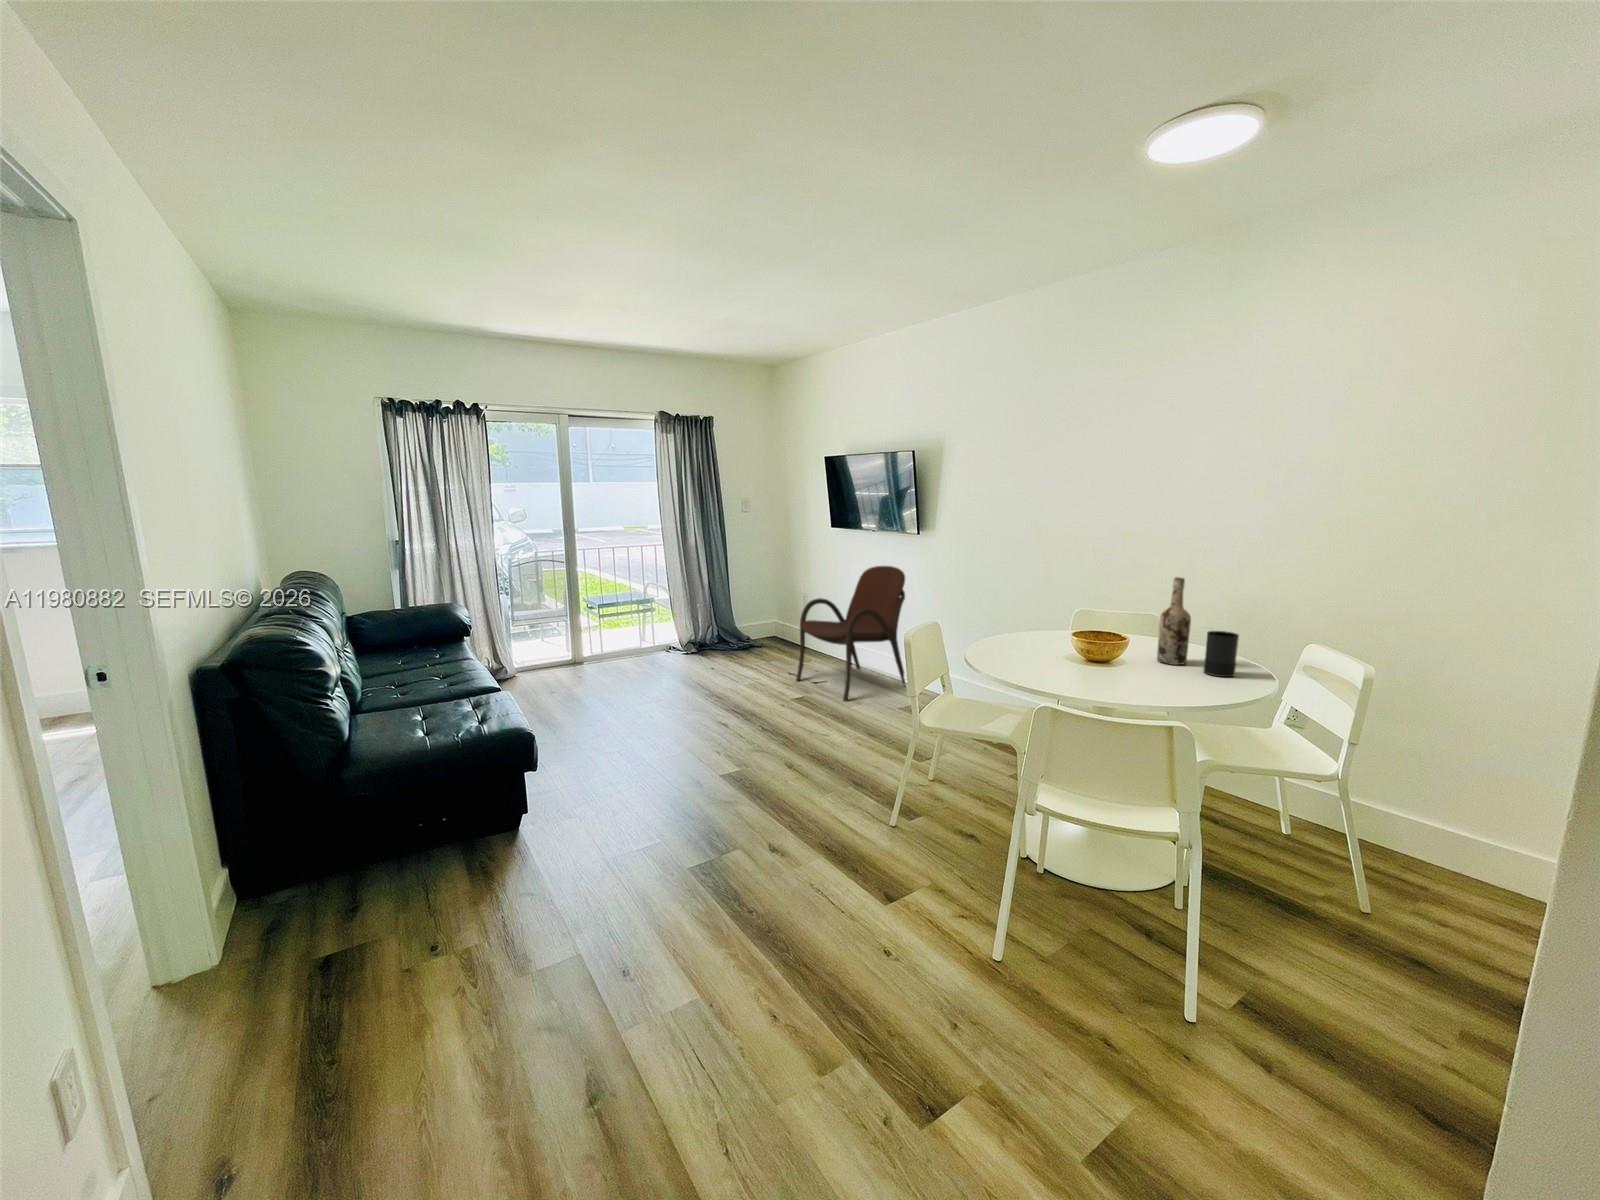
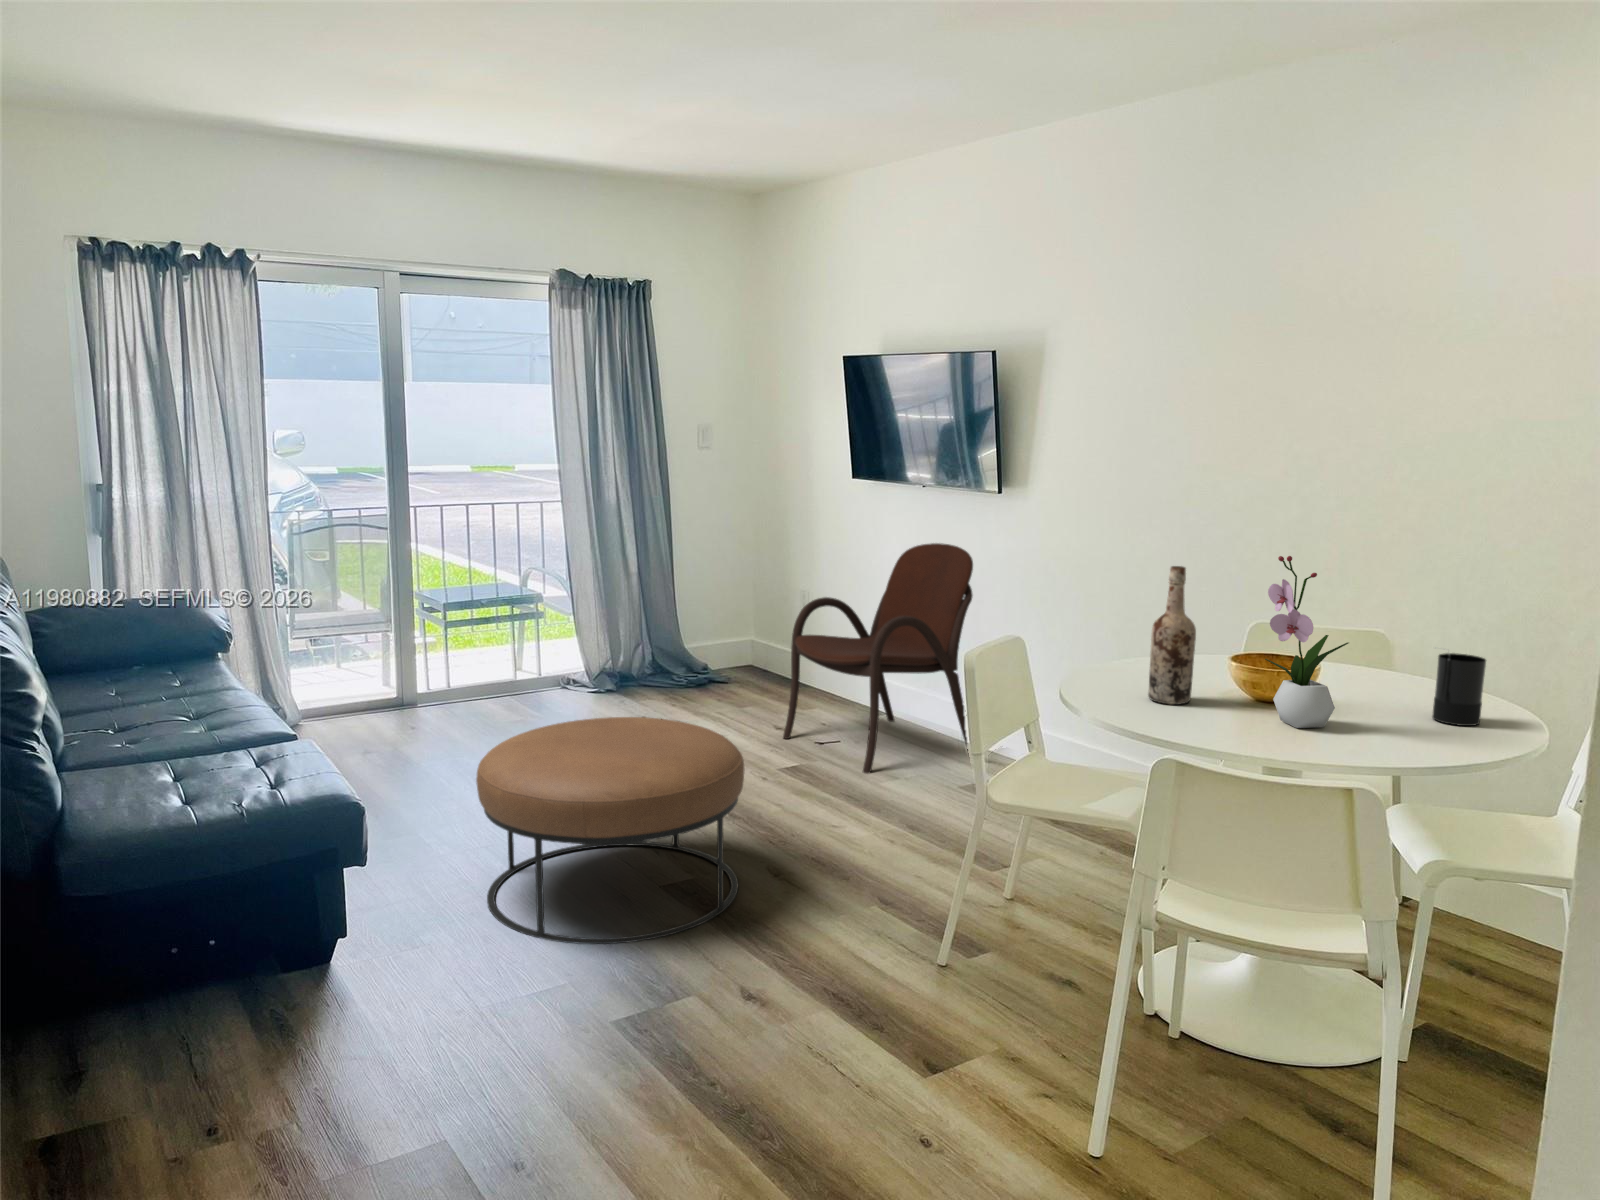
flower arrangement: none [1097,571,1153,681] -> present [1265,556,1348,728]
wine bottle: present [1157,577,1191,665] -> present [1148,566,1196,704]
ottoman: none [609,674,771,814] -> present [476,717,744,944]

